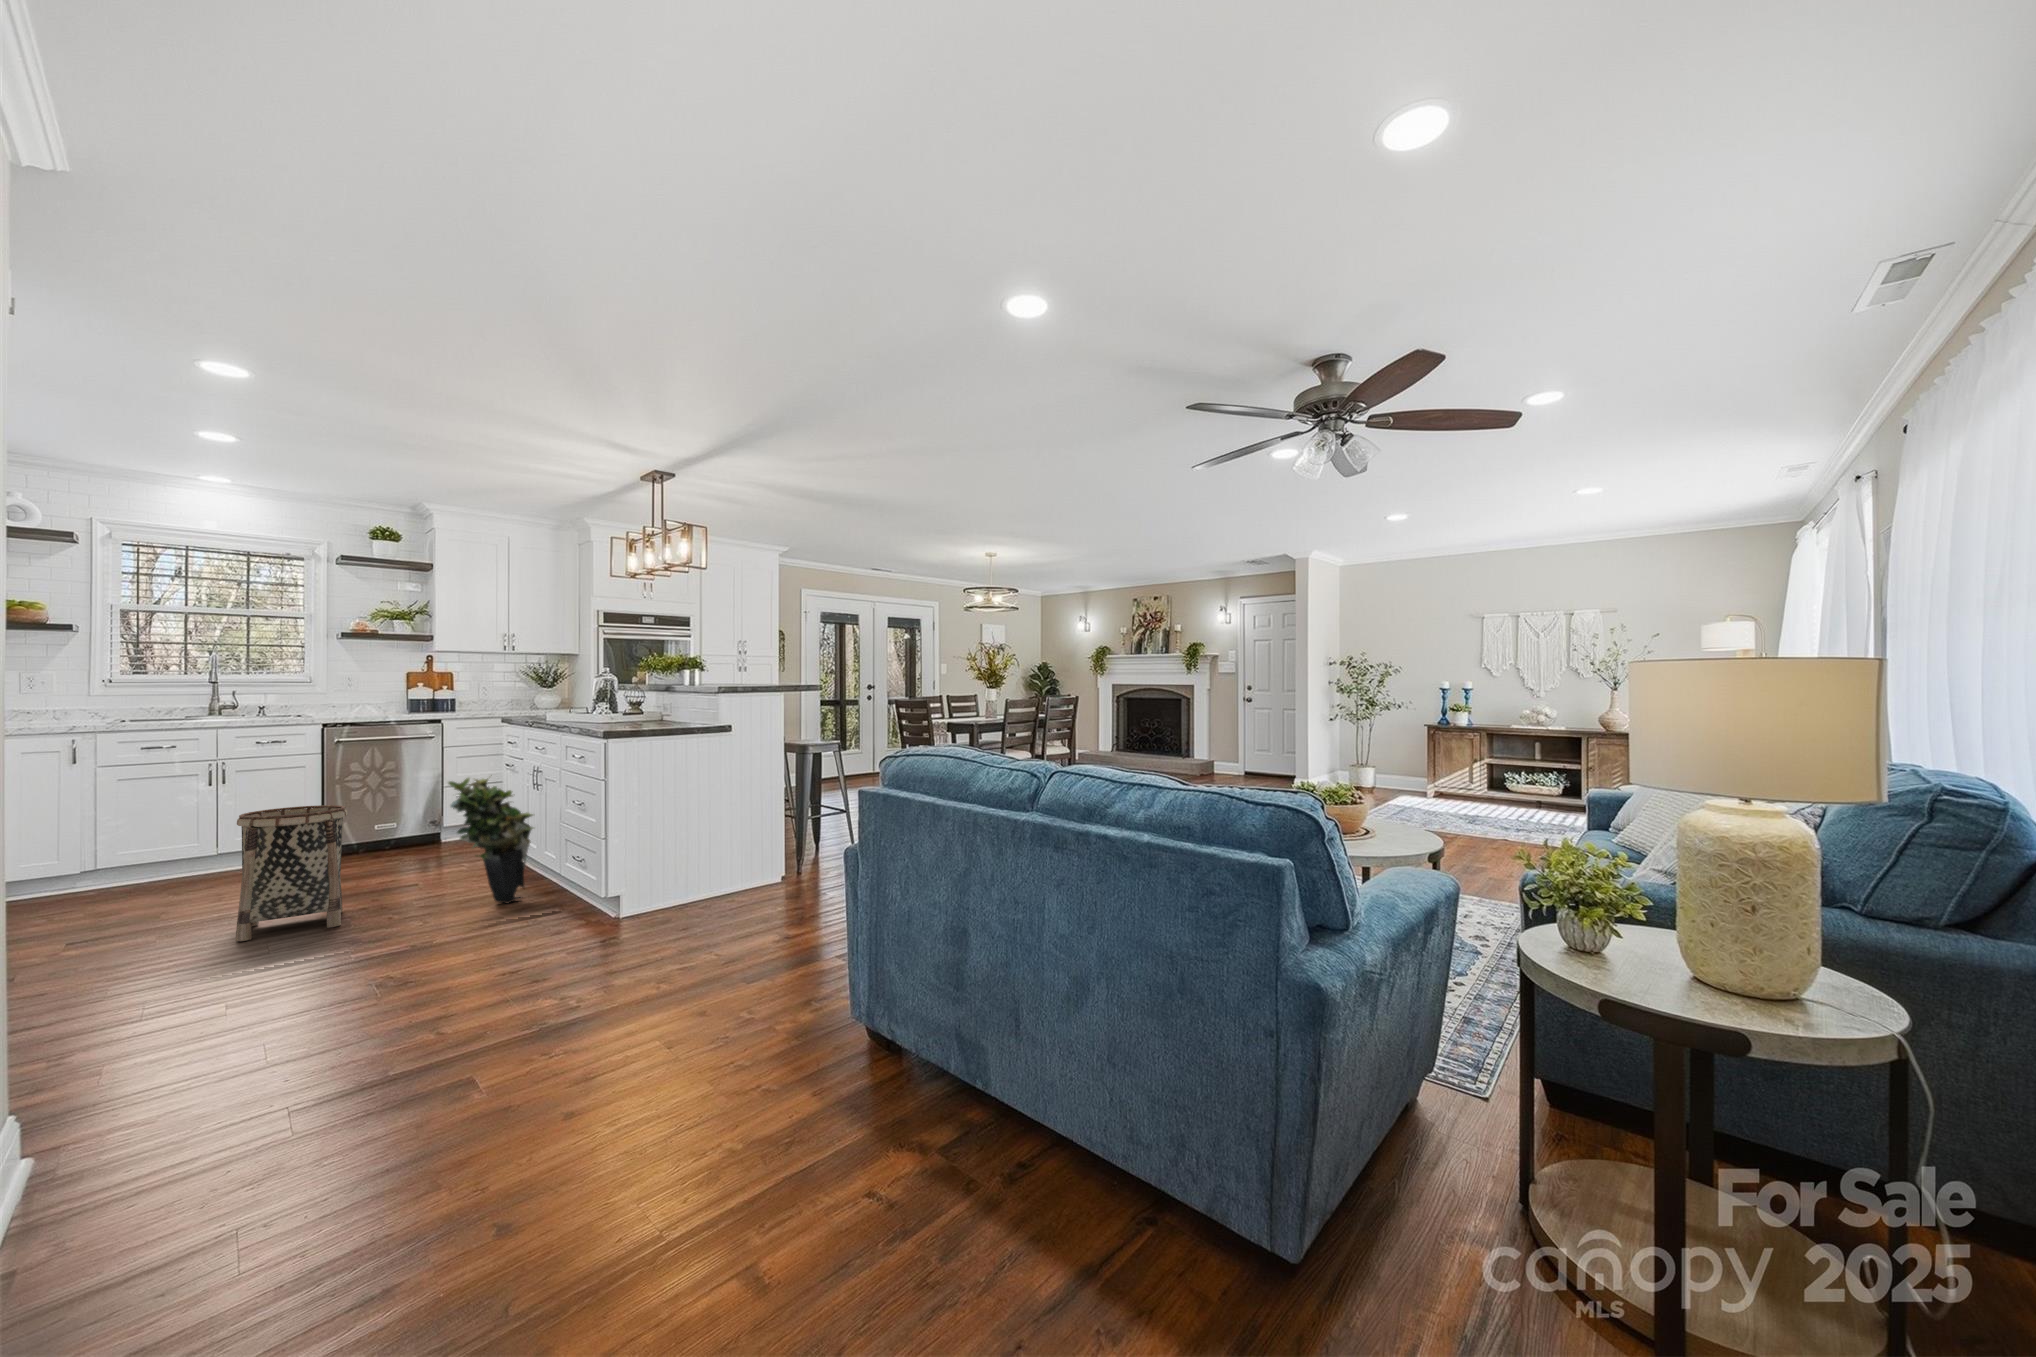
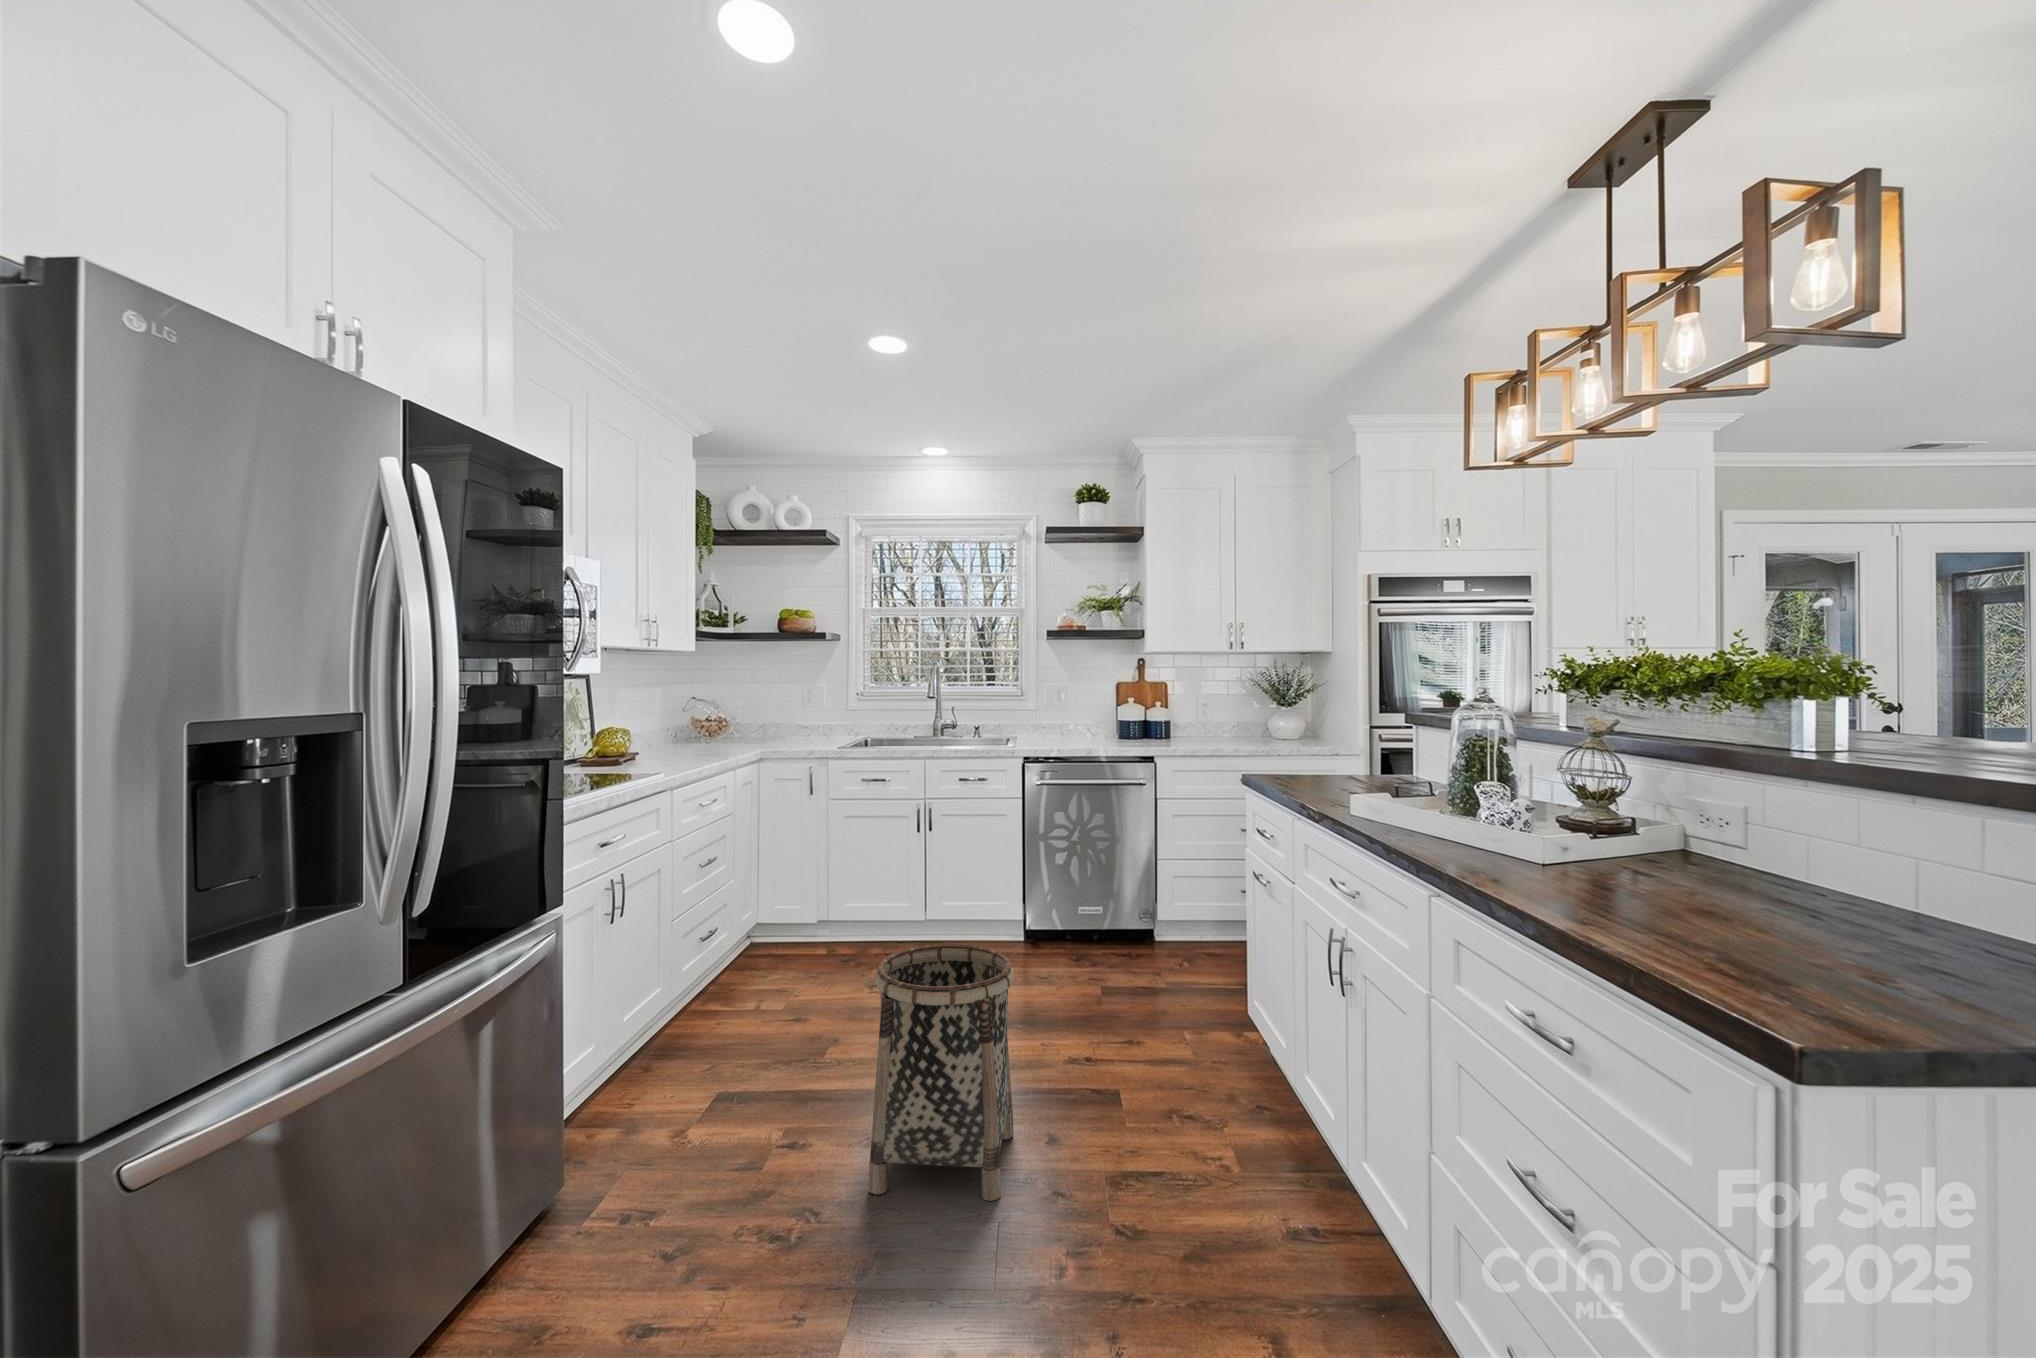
potted plant: present [448,778,533,904] -> none [1158,933,1316,1244]

